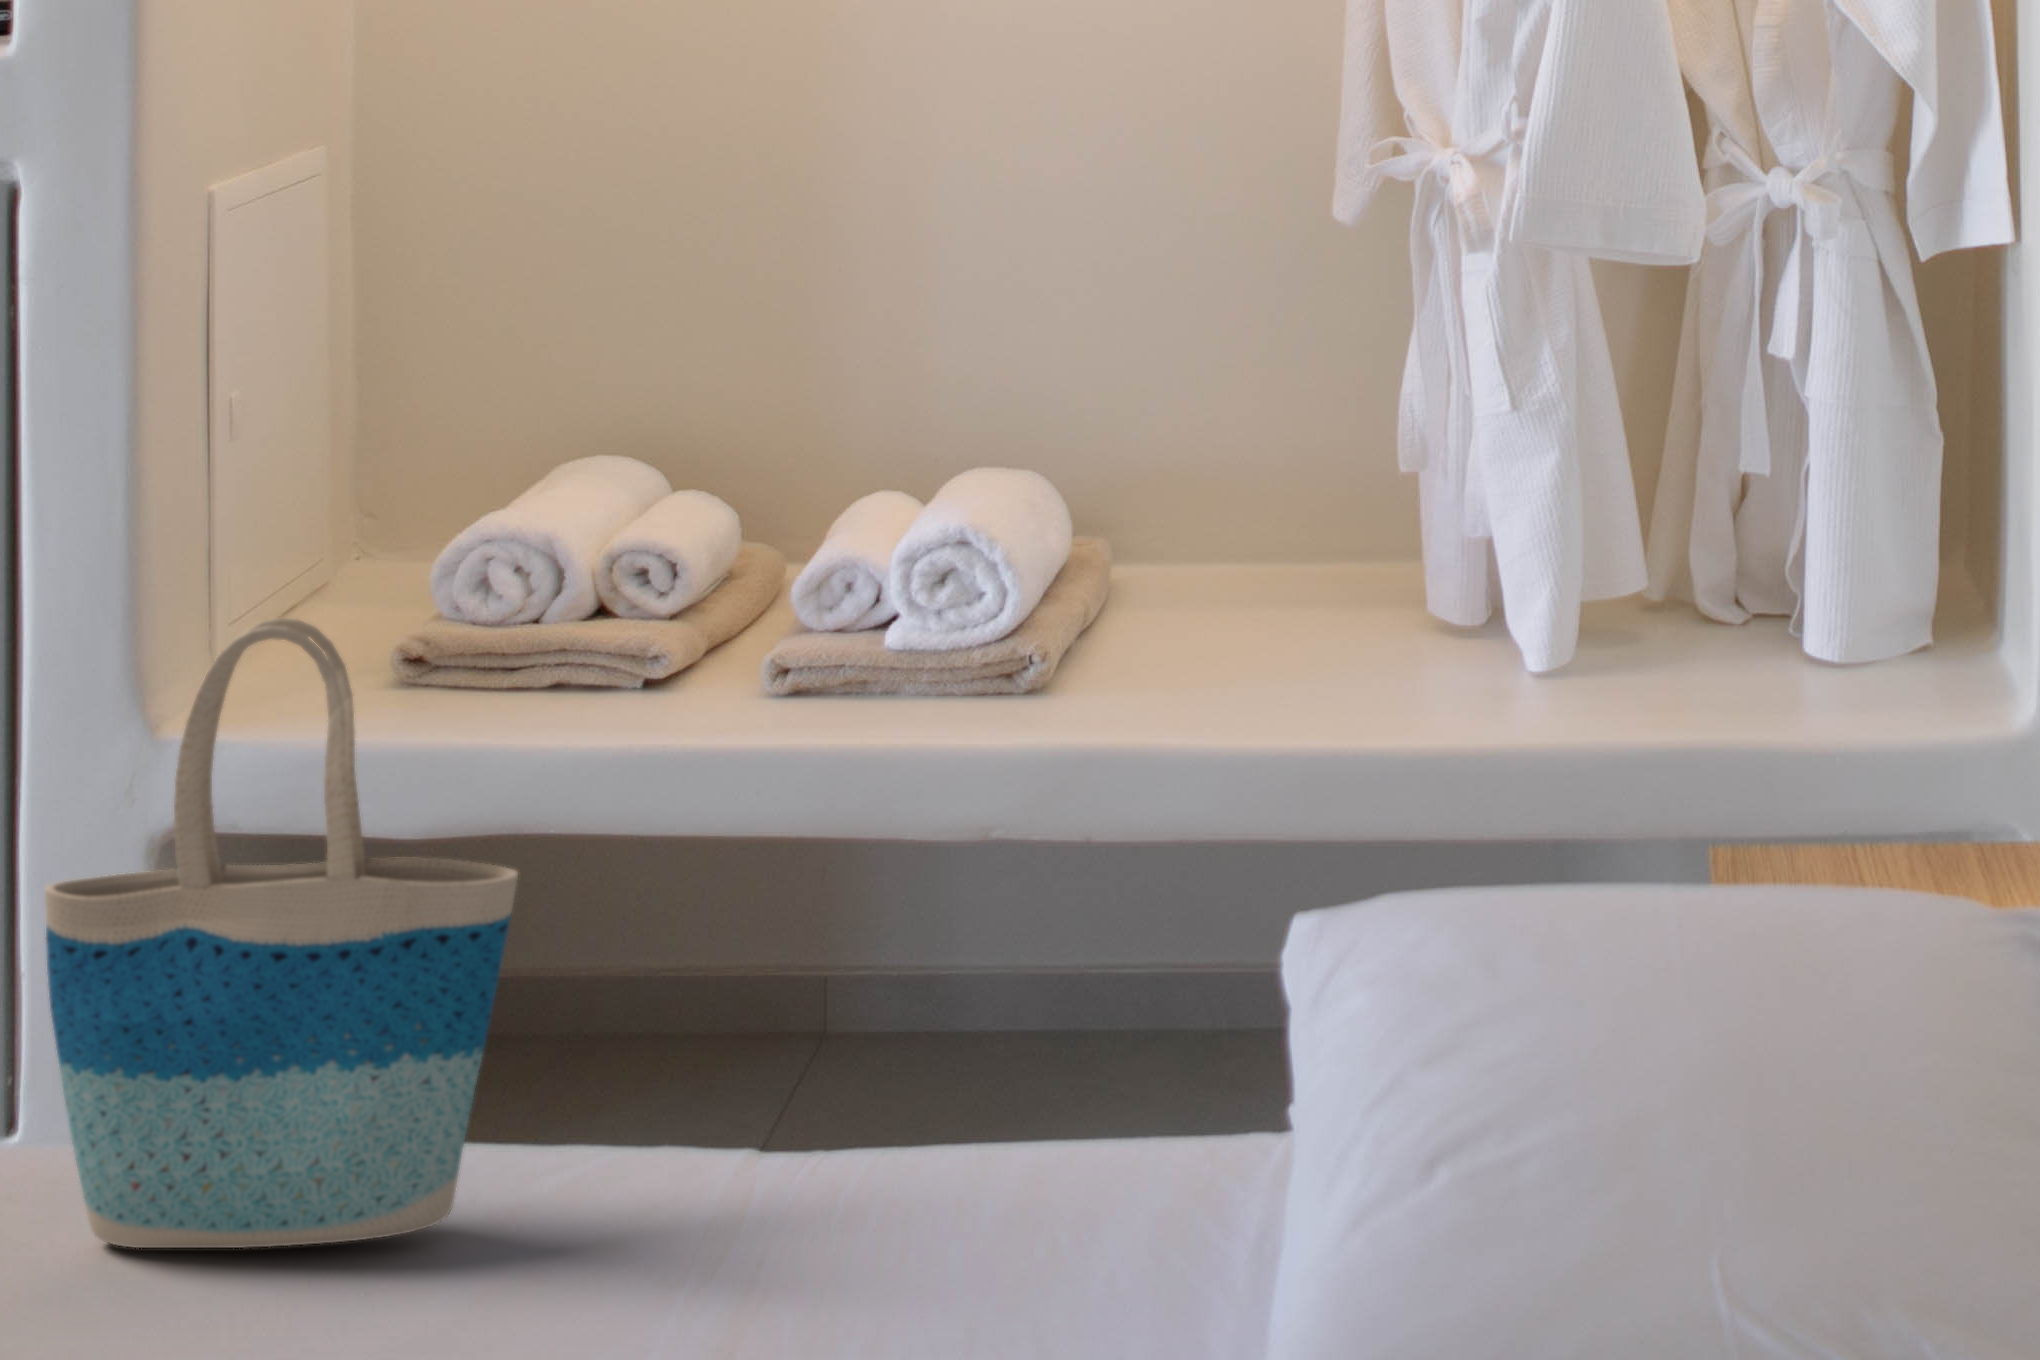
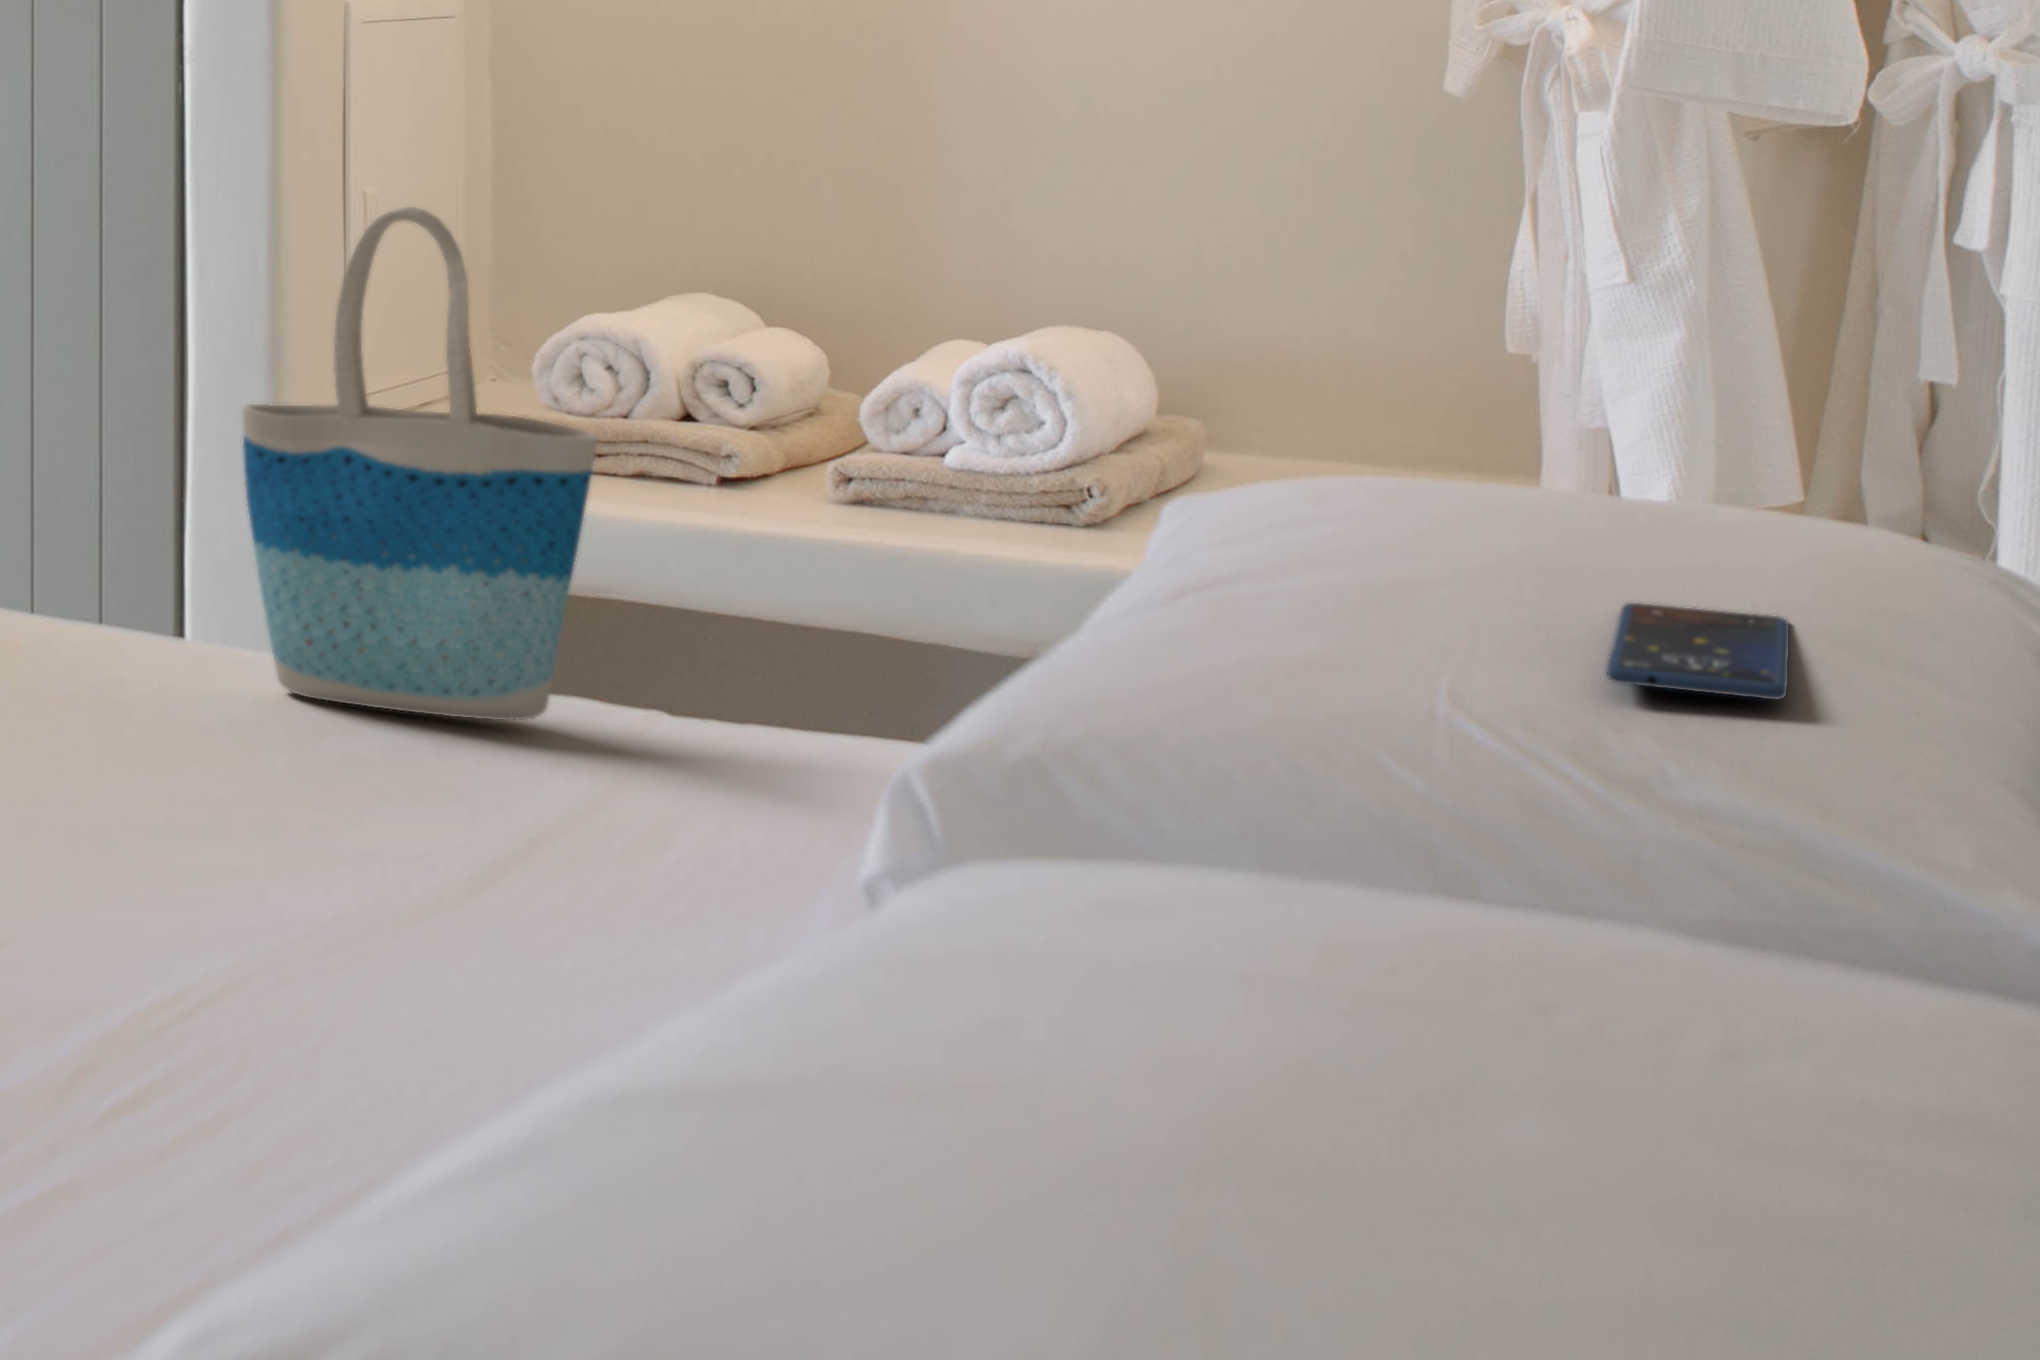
smartphone: none [1661,1042,1848,1204] -> present [1607,603,1789,700]

